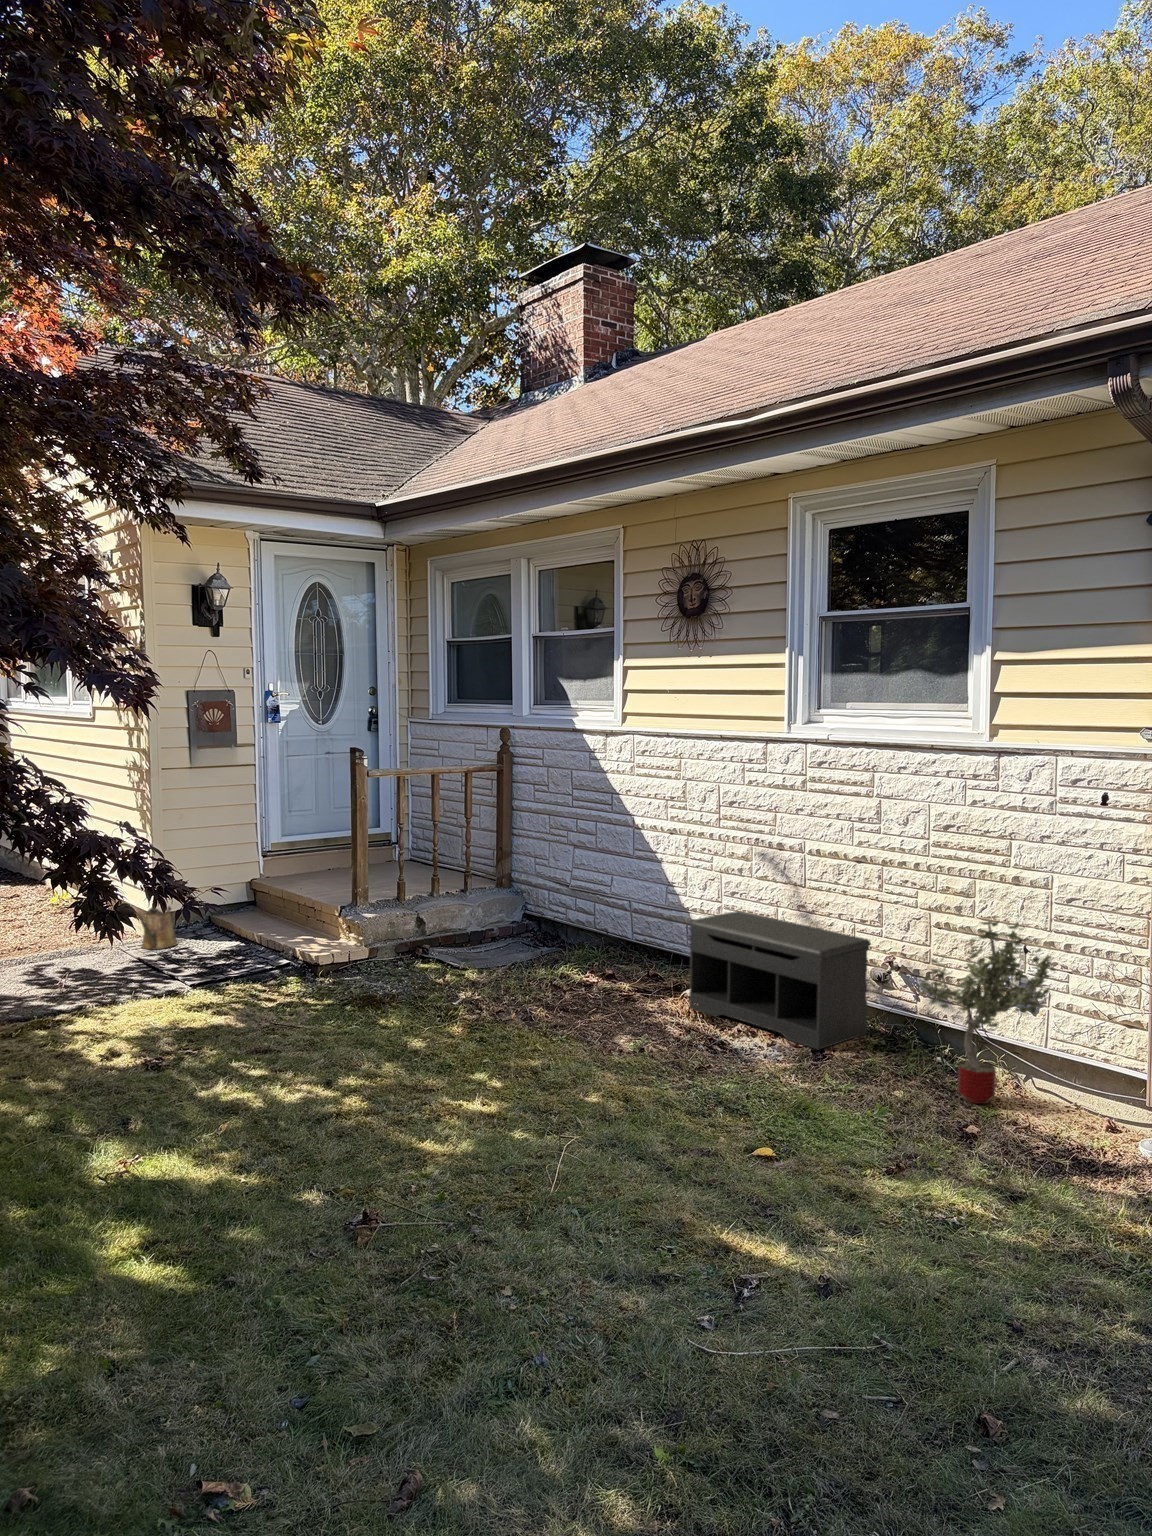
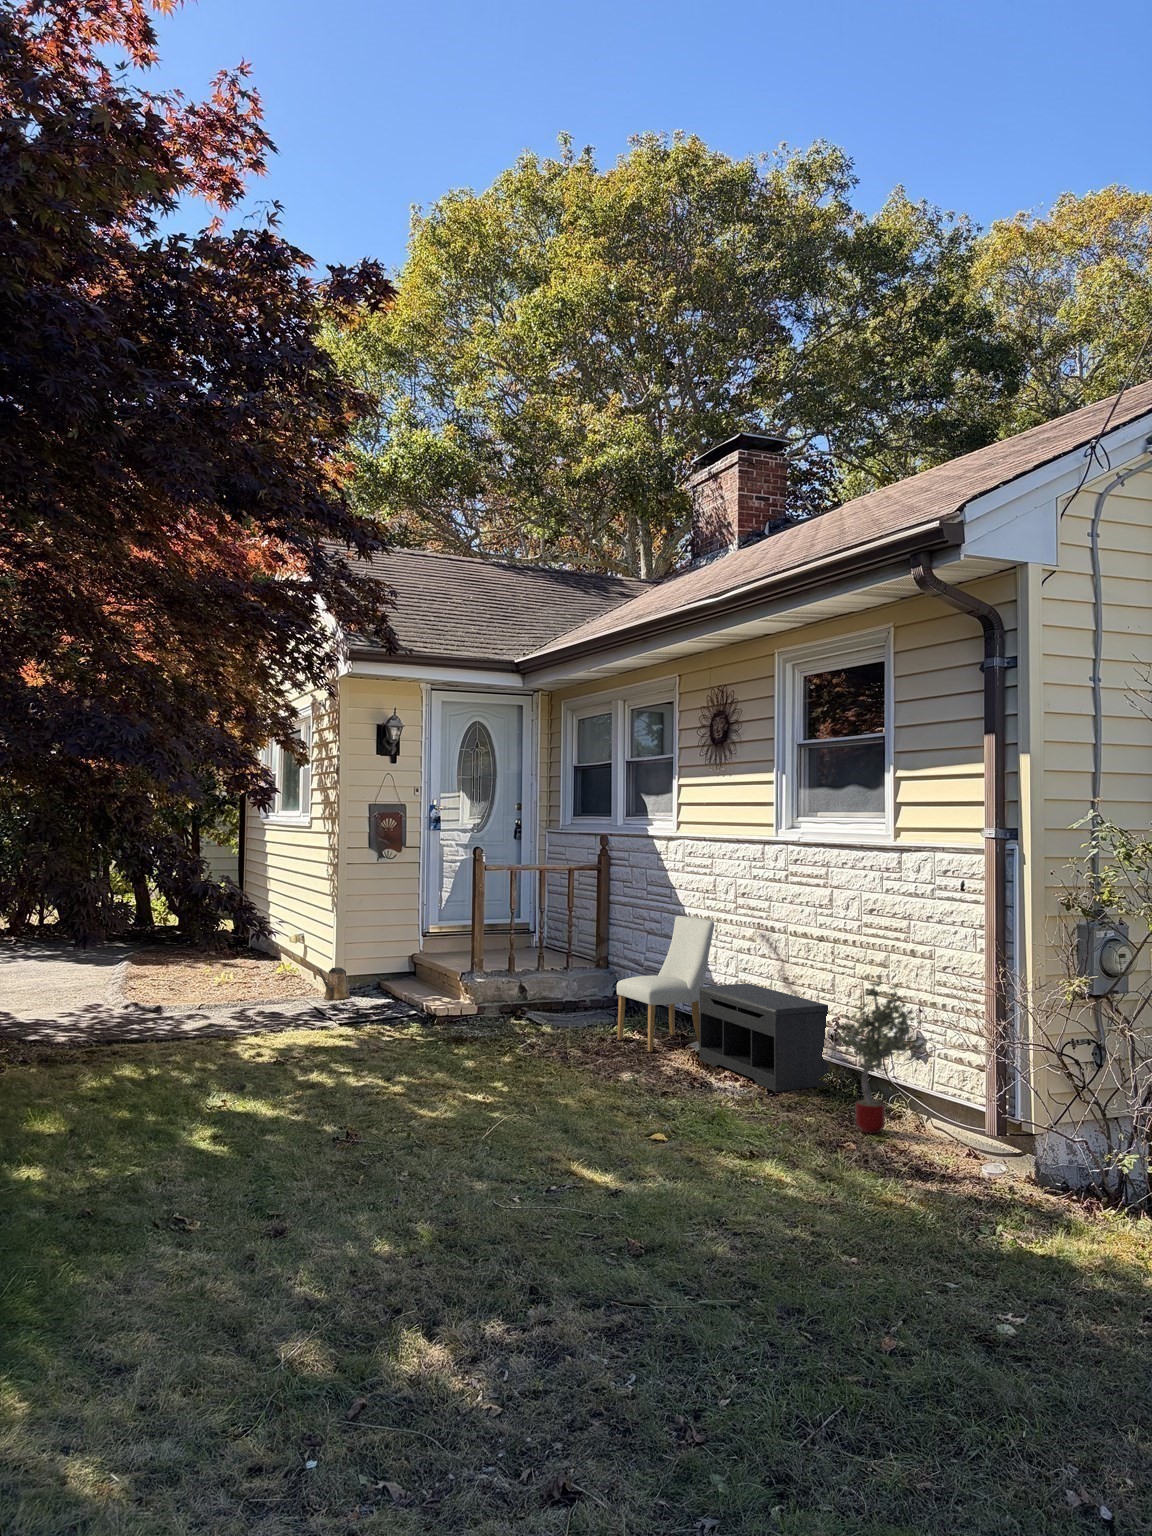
chair: none [568,829,689,1002] -> present [617,916,714,1052]

